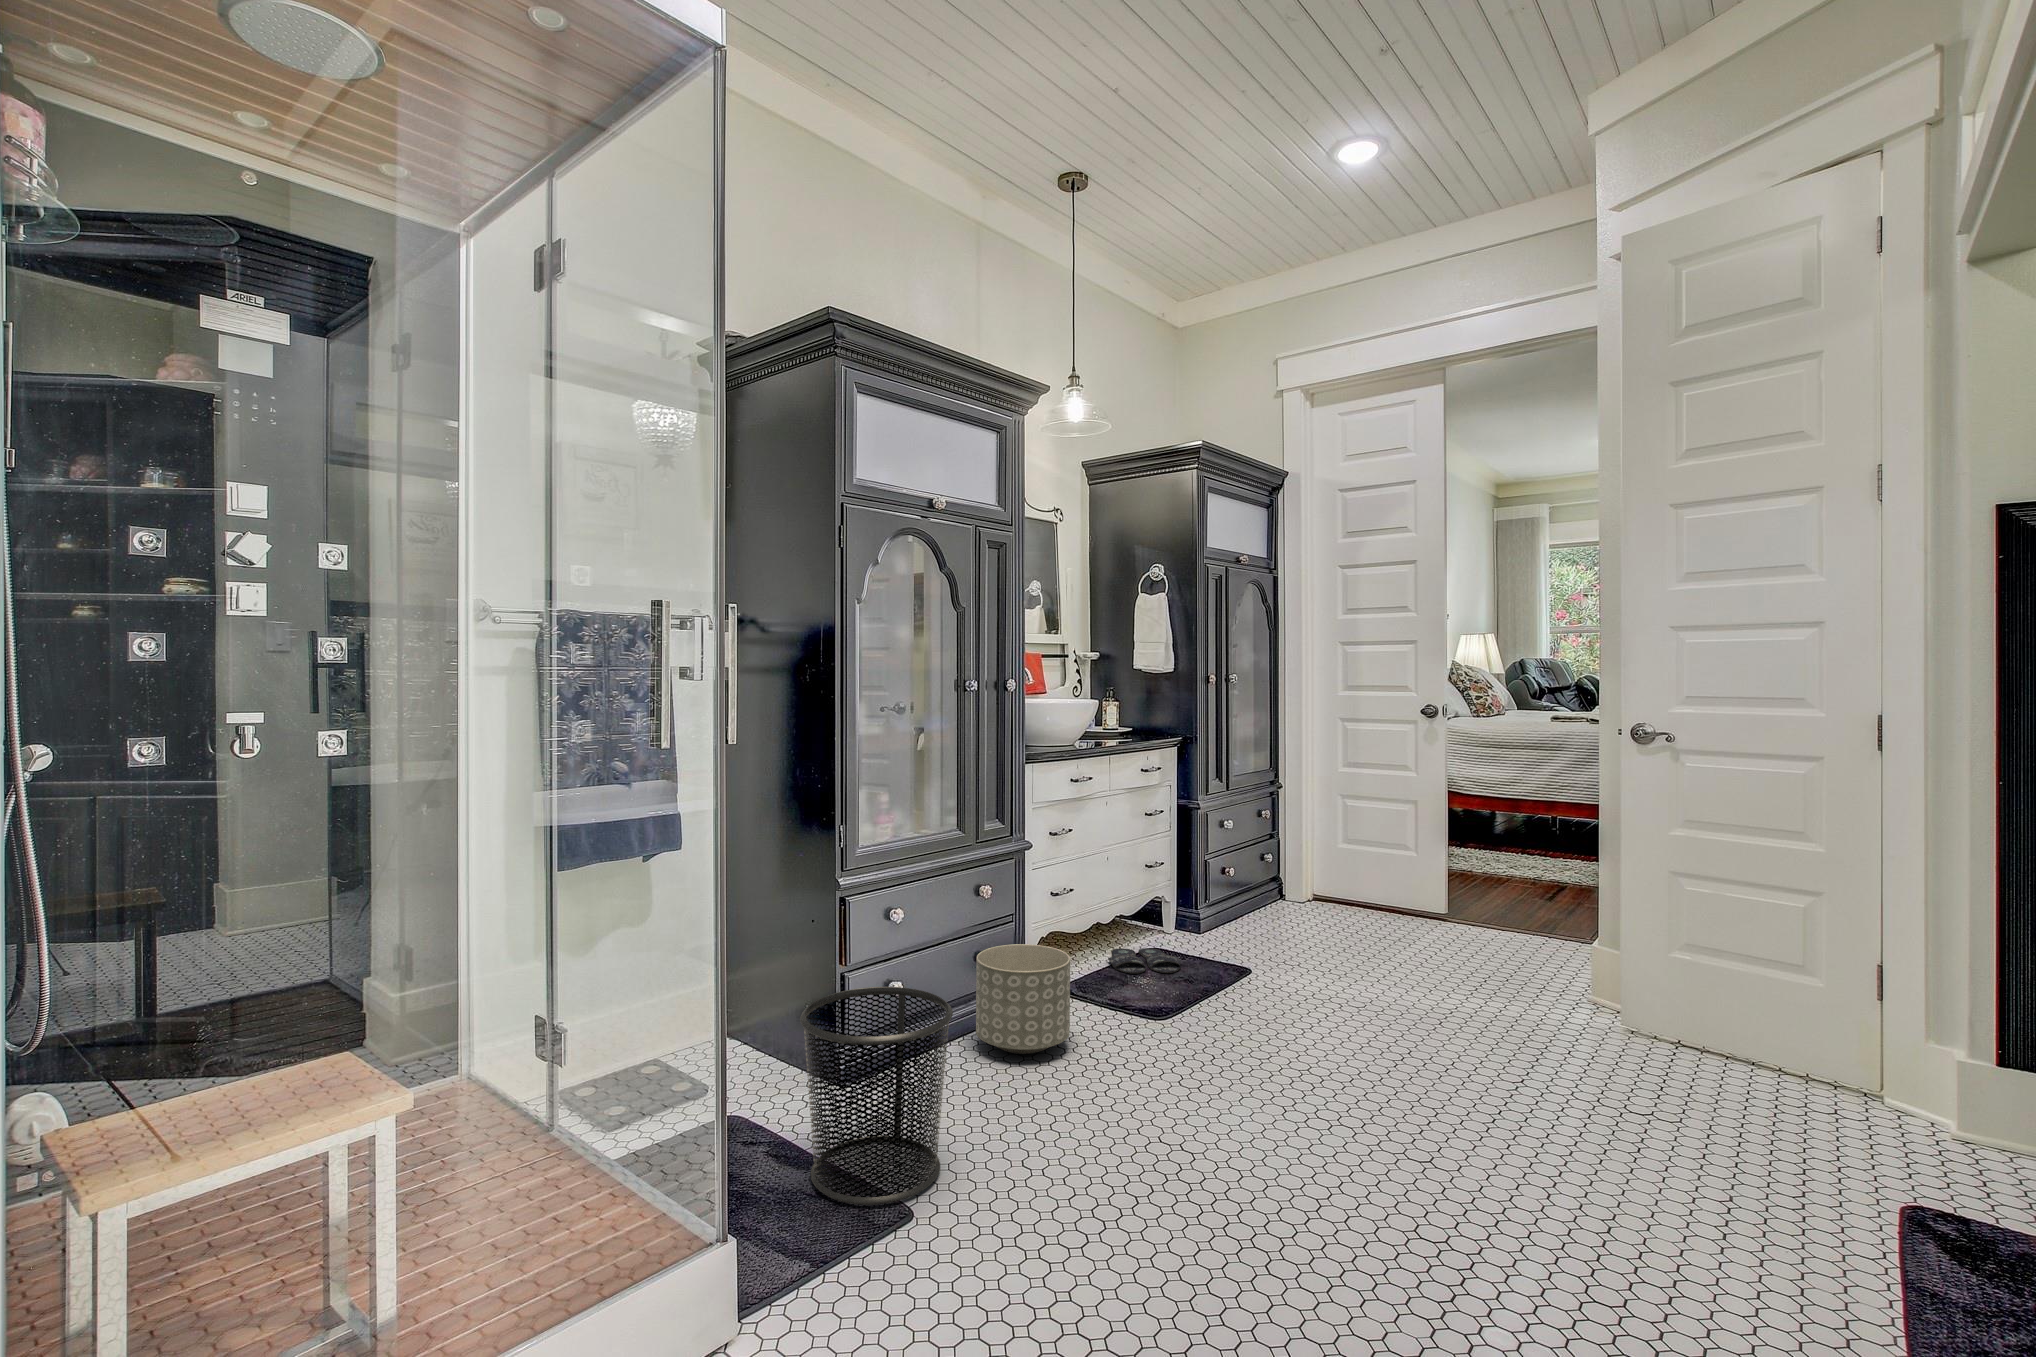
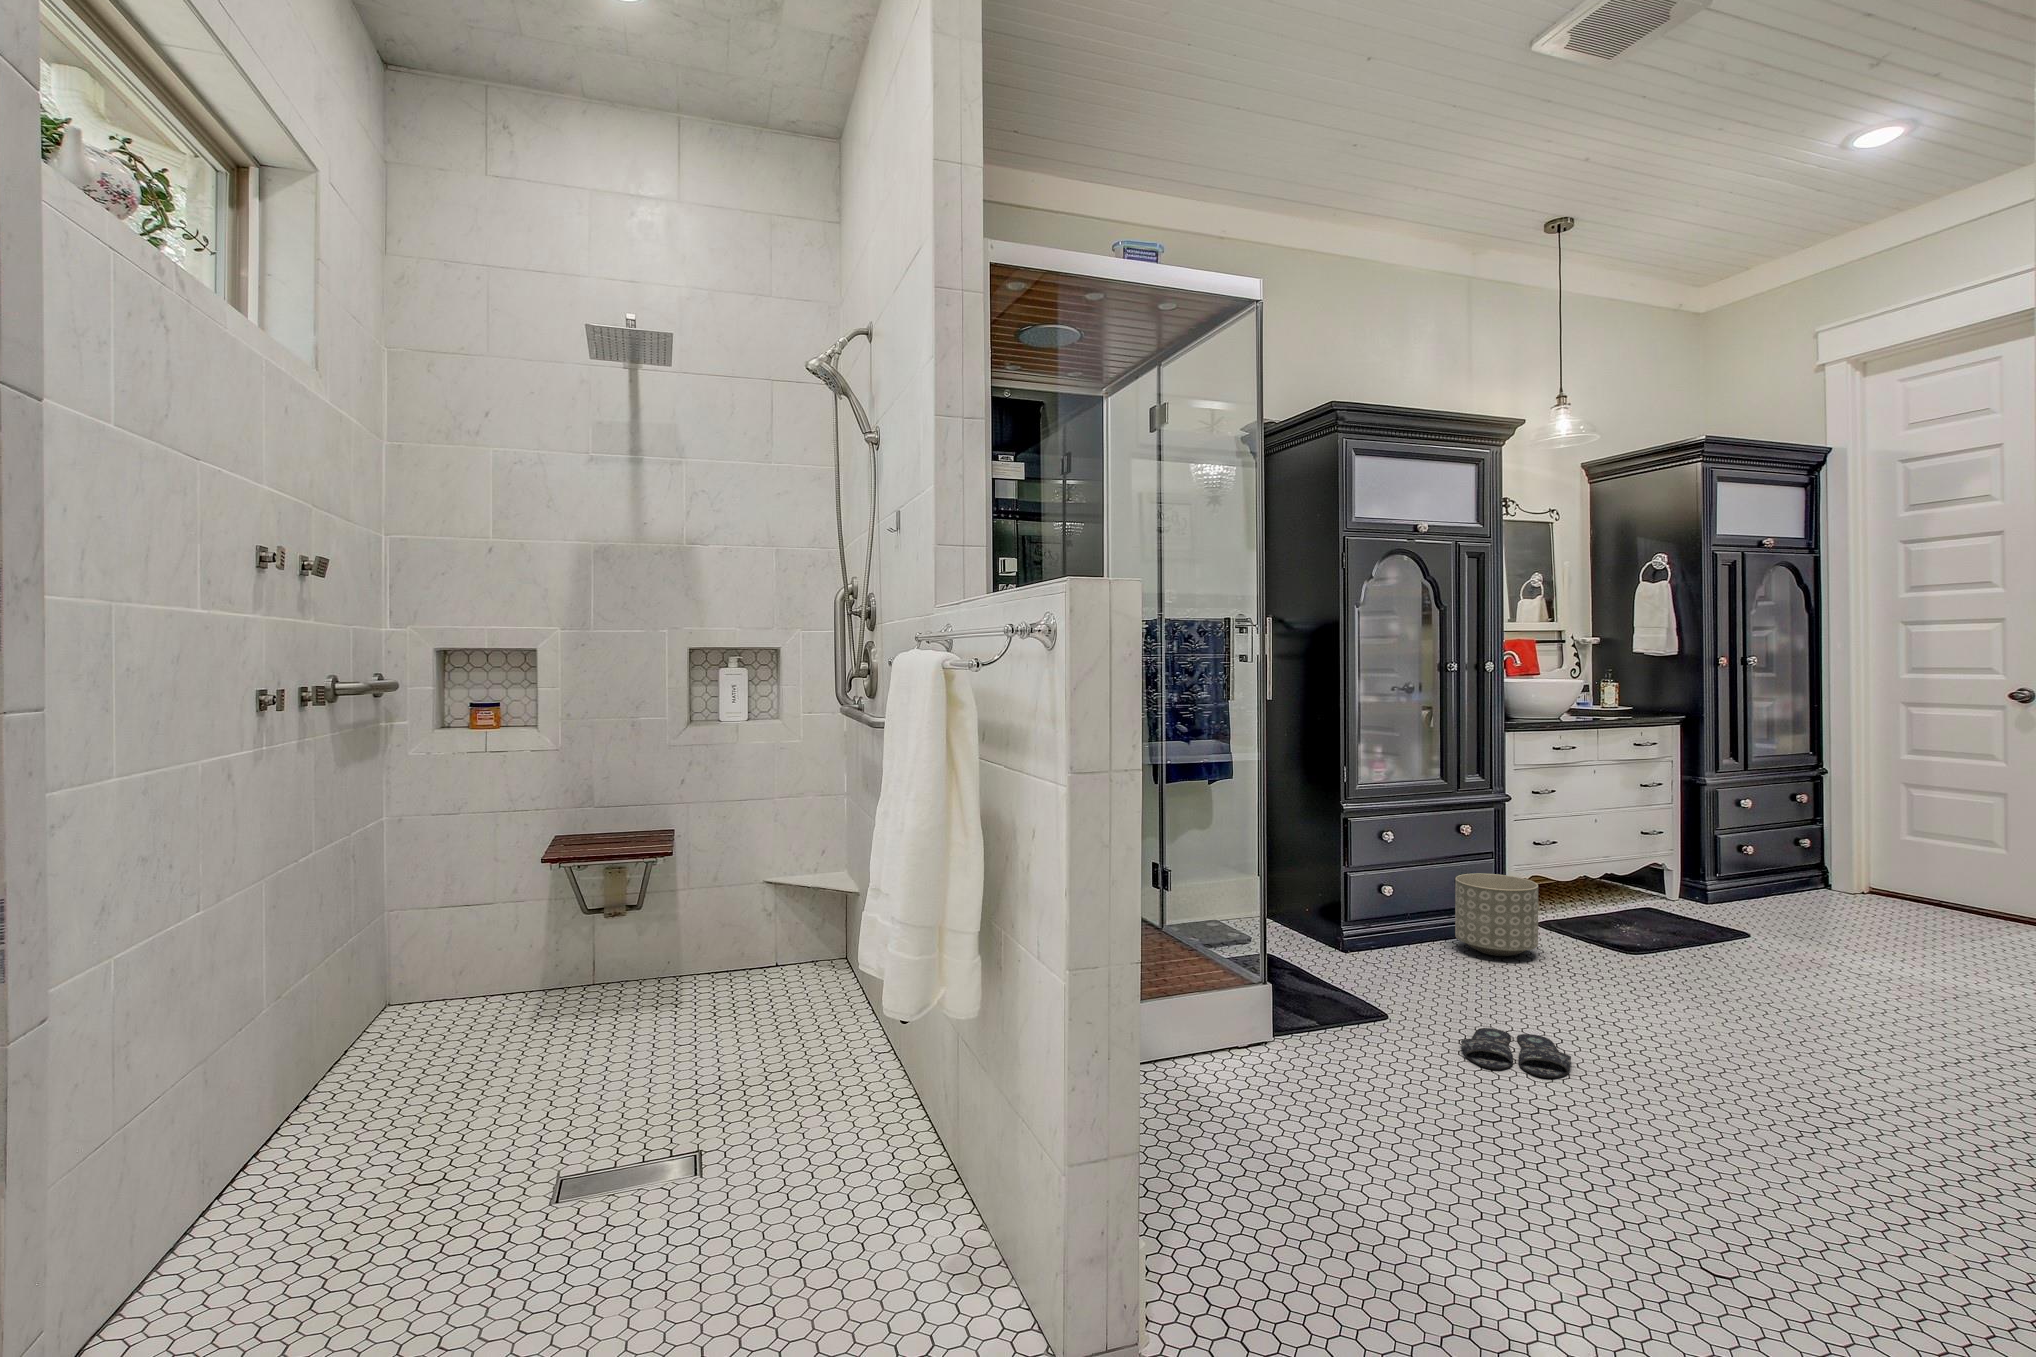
slippers: present [1108,948,1181,974] -> present [1461,1028,1571,1078]
waste bin: present [800,987,953,1205] -> none [1314,875,1423,1009]

